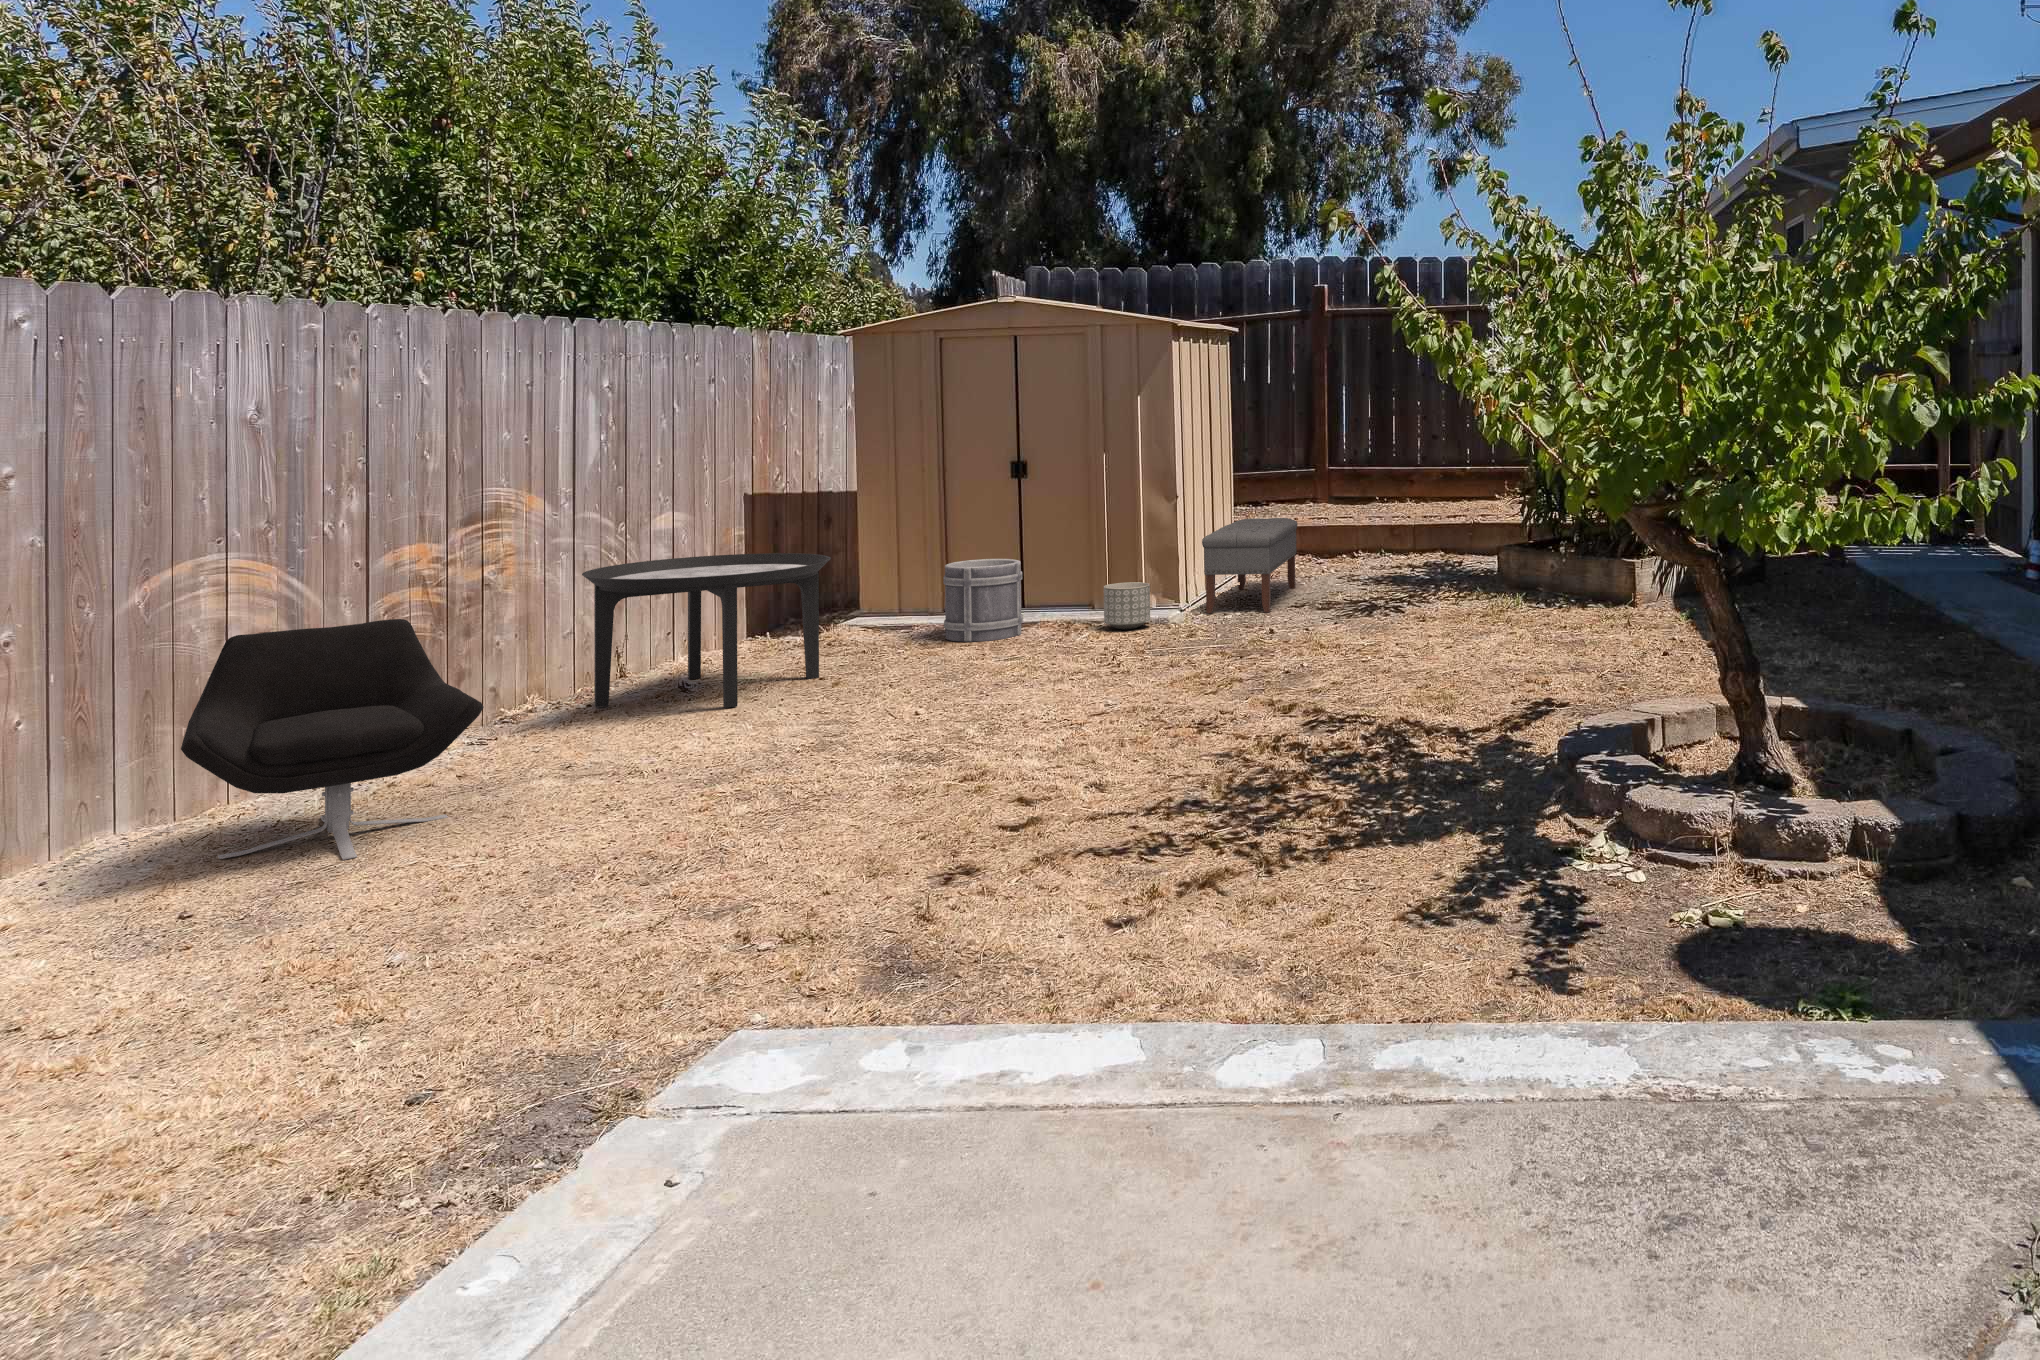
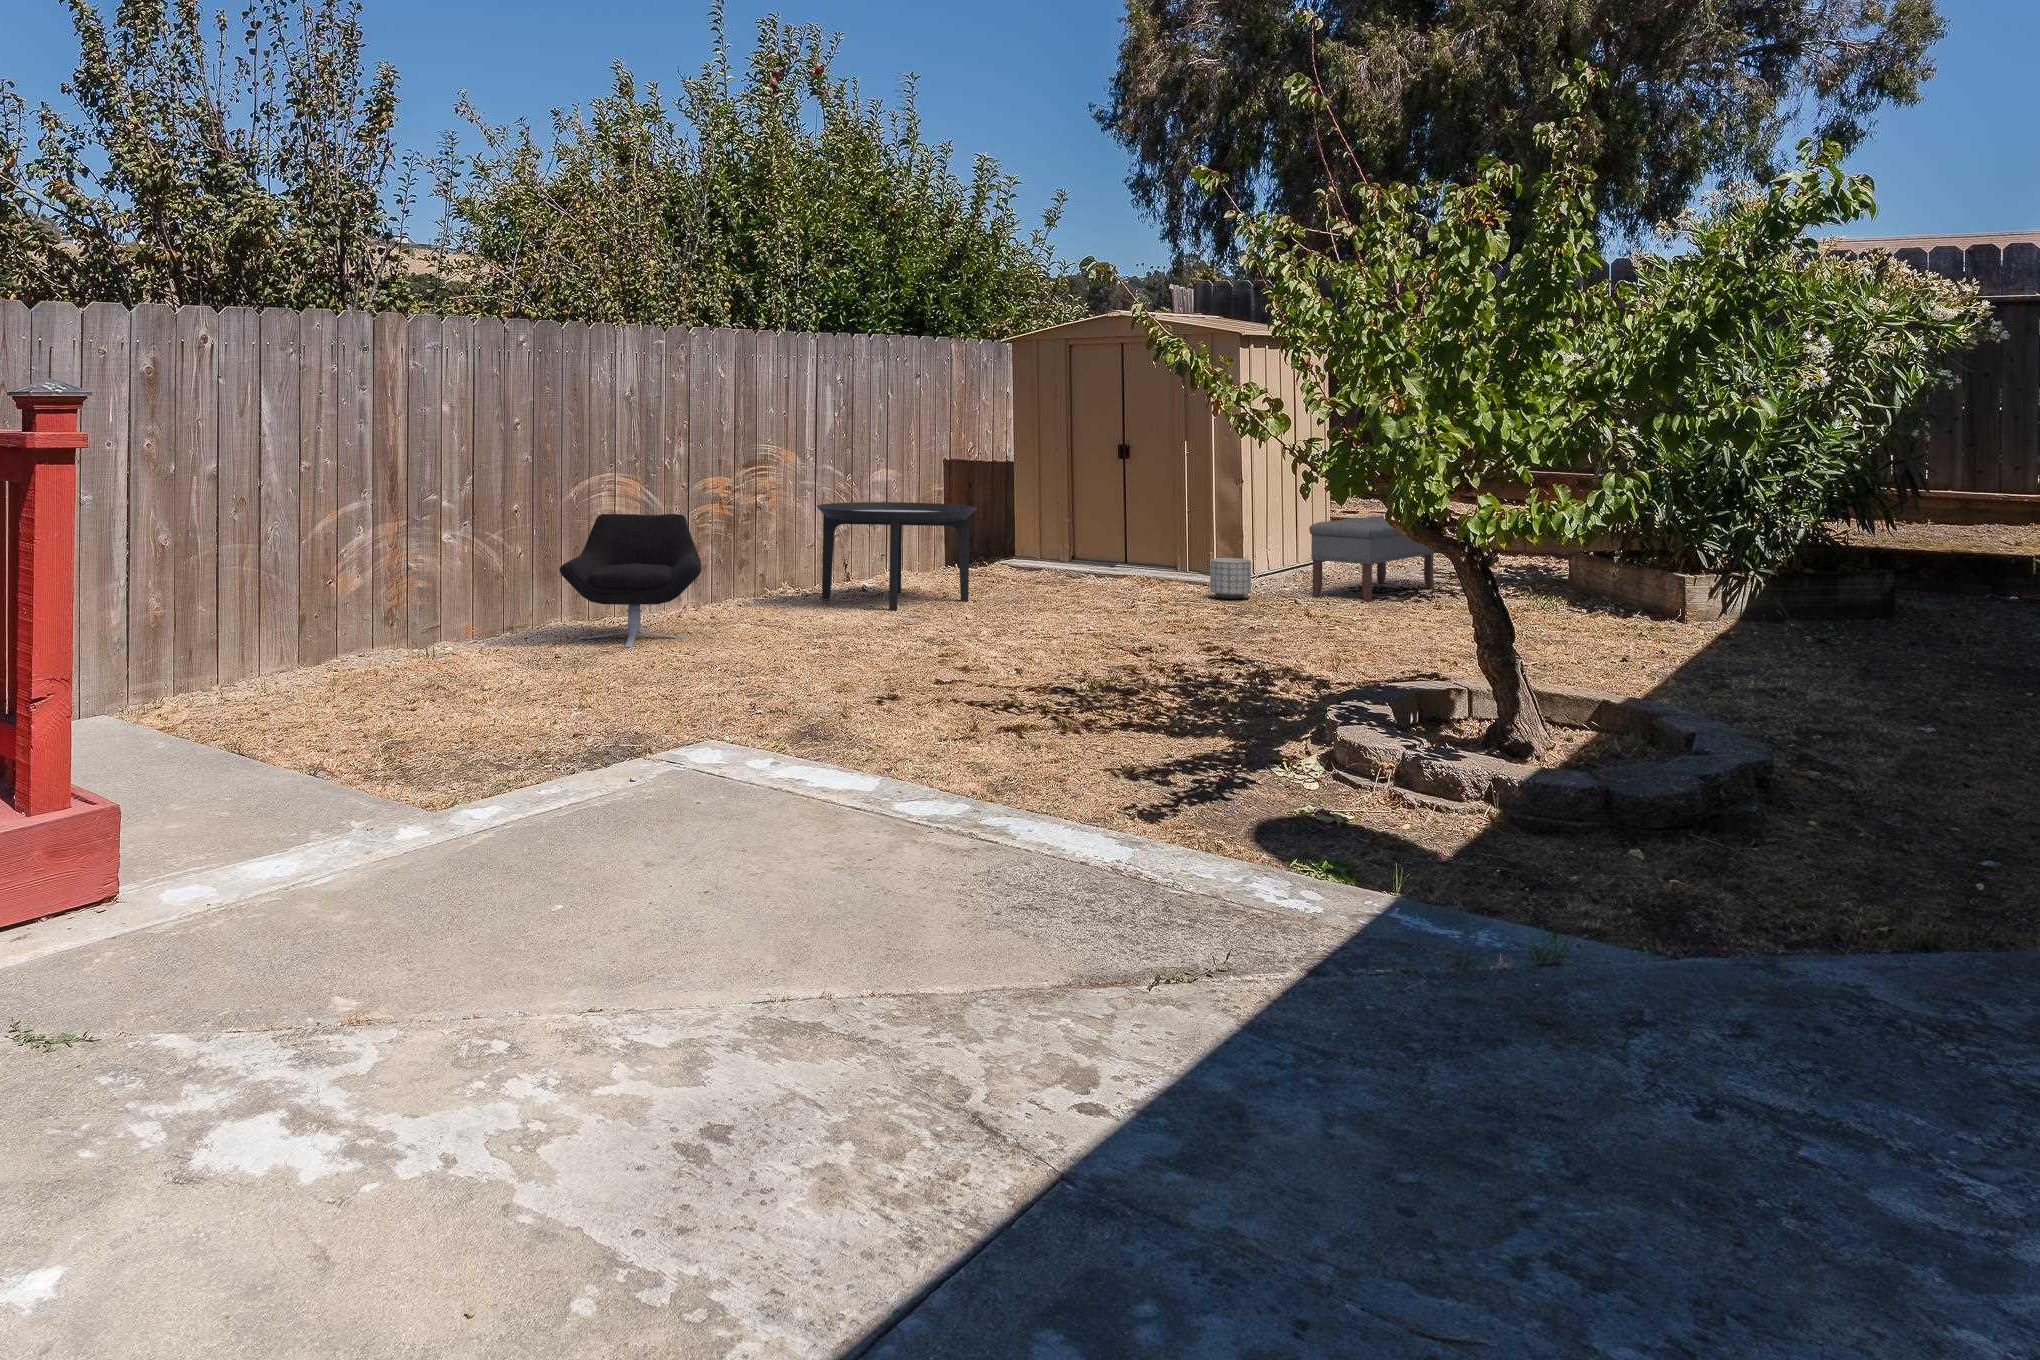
bucket: present [943,559,1023,642] -> none [1085,527,1149,594]

